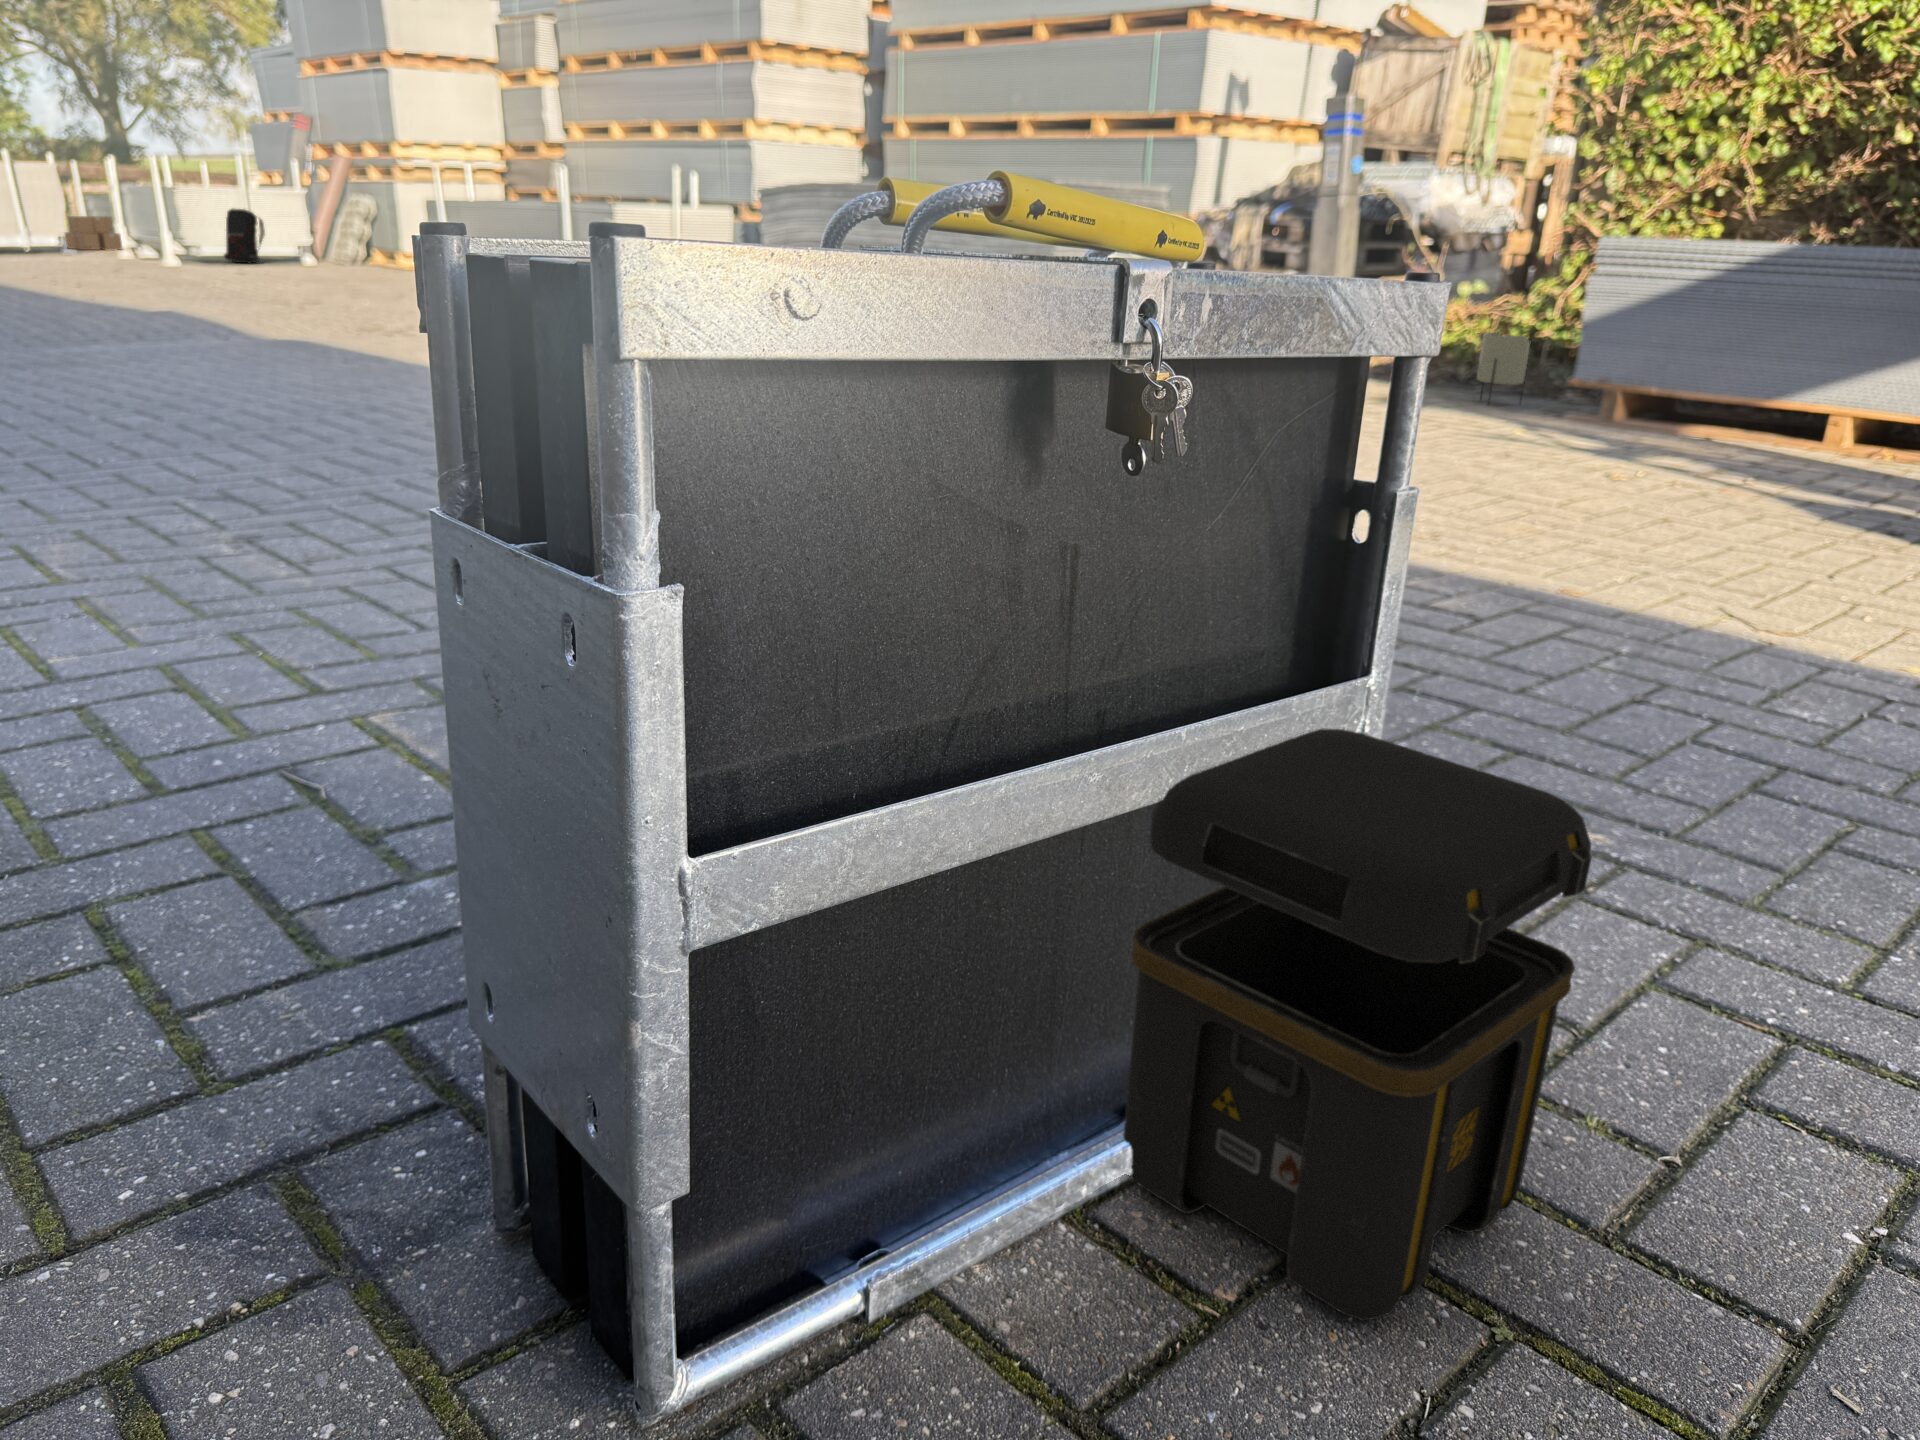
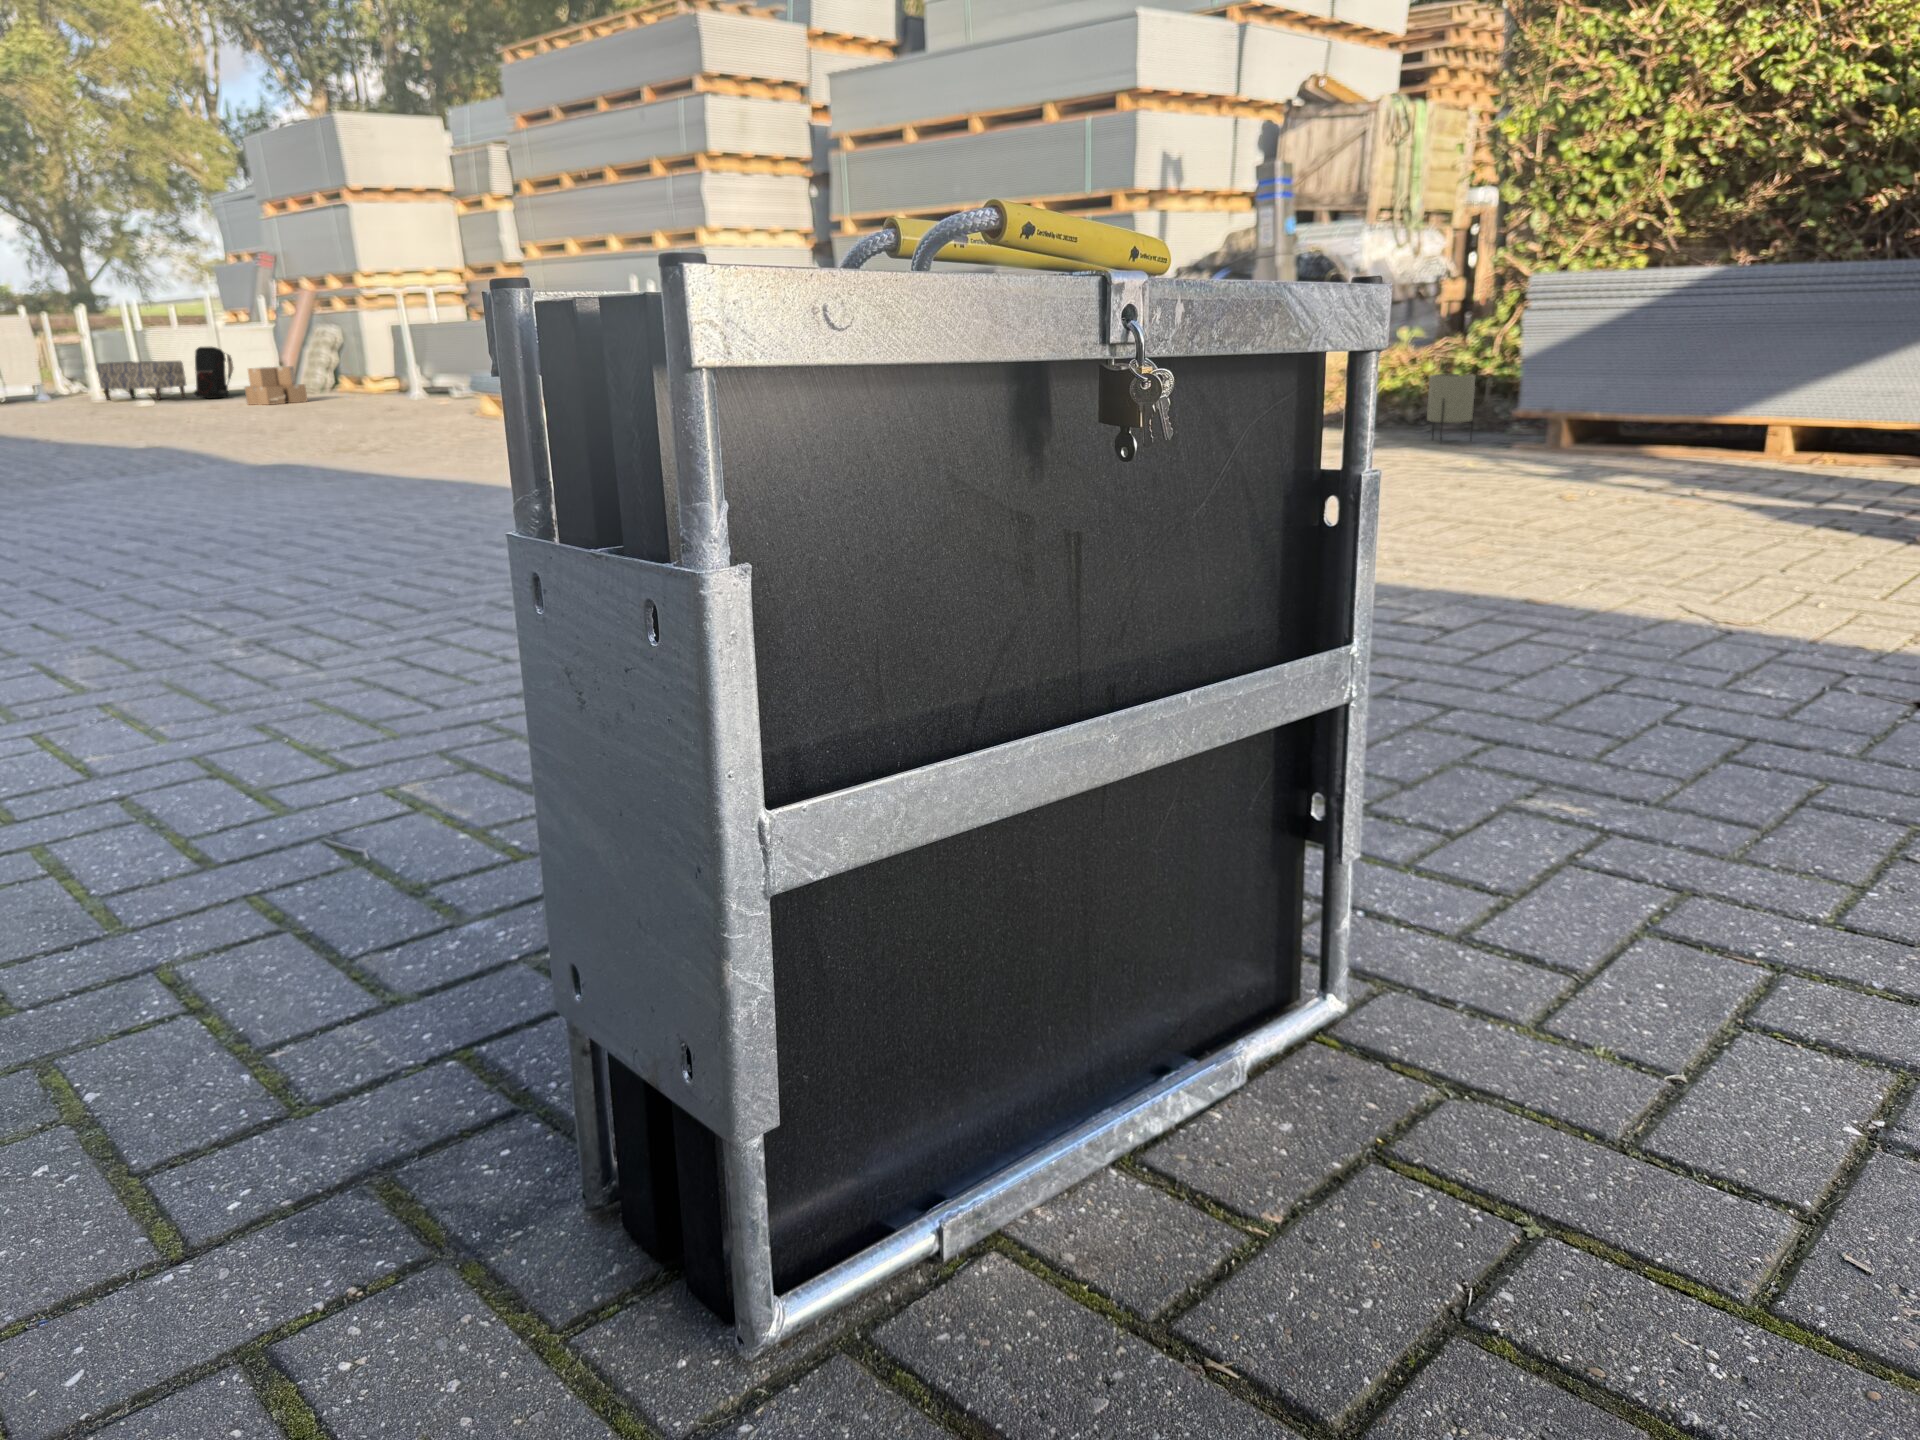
cardboard box: present [65,216,122,250] -> present [244,366,307,405]
bench: none [127,218,217,261] -> present [97,361,187,400]
toolbox: present [1123,728,1592,1321] -> none [1160,694,1572,1228]

